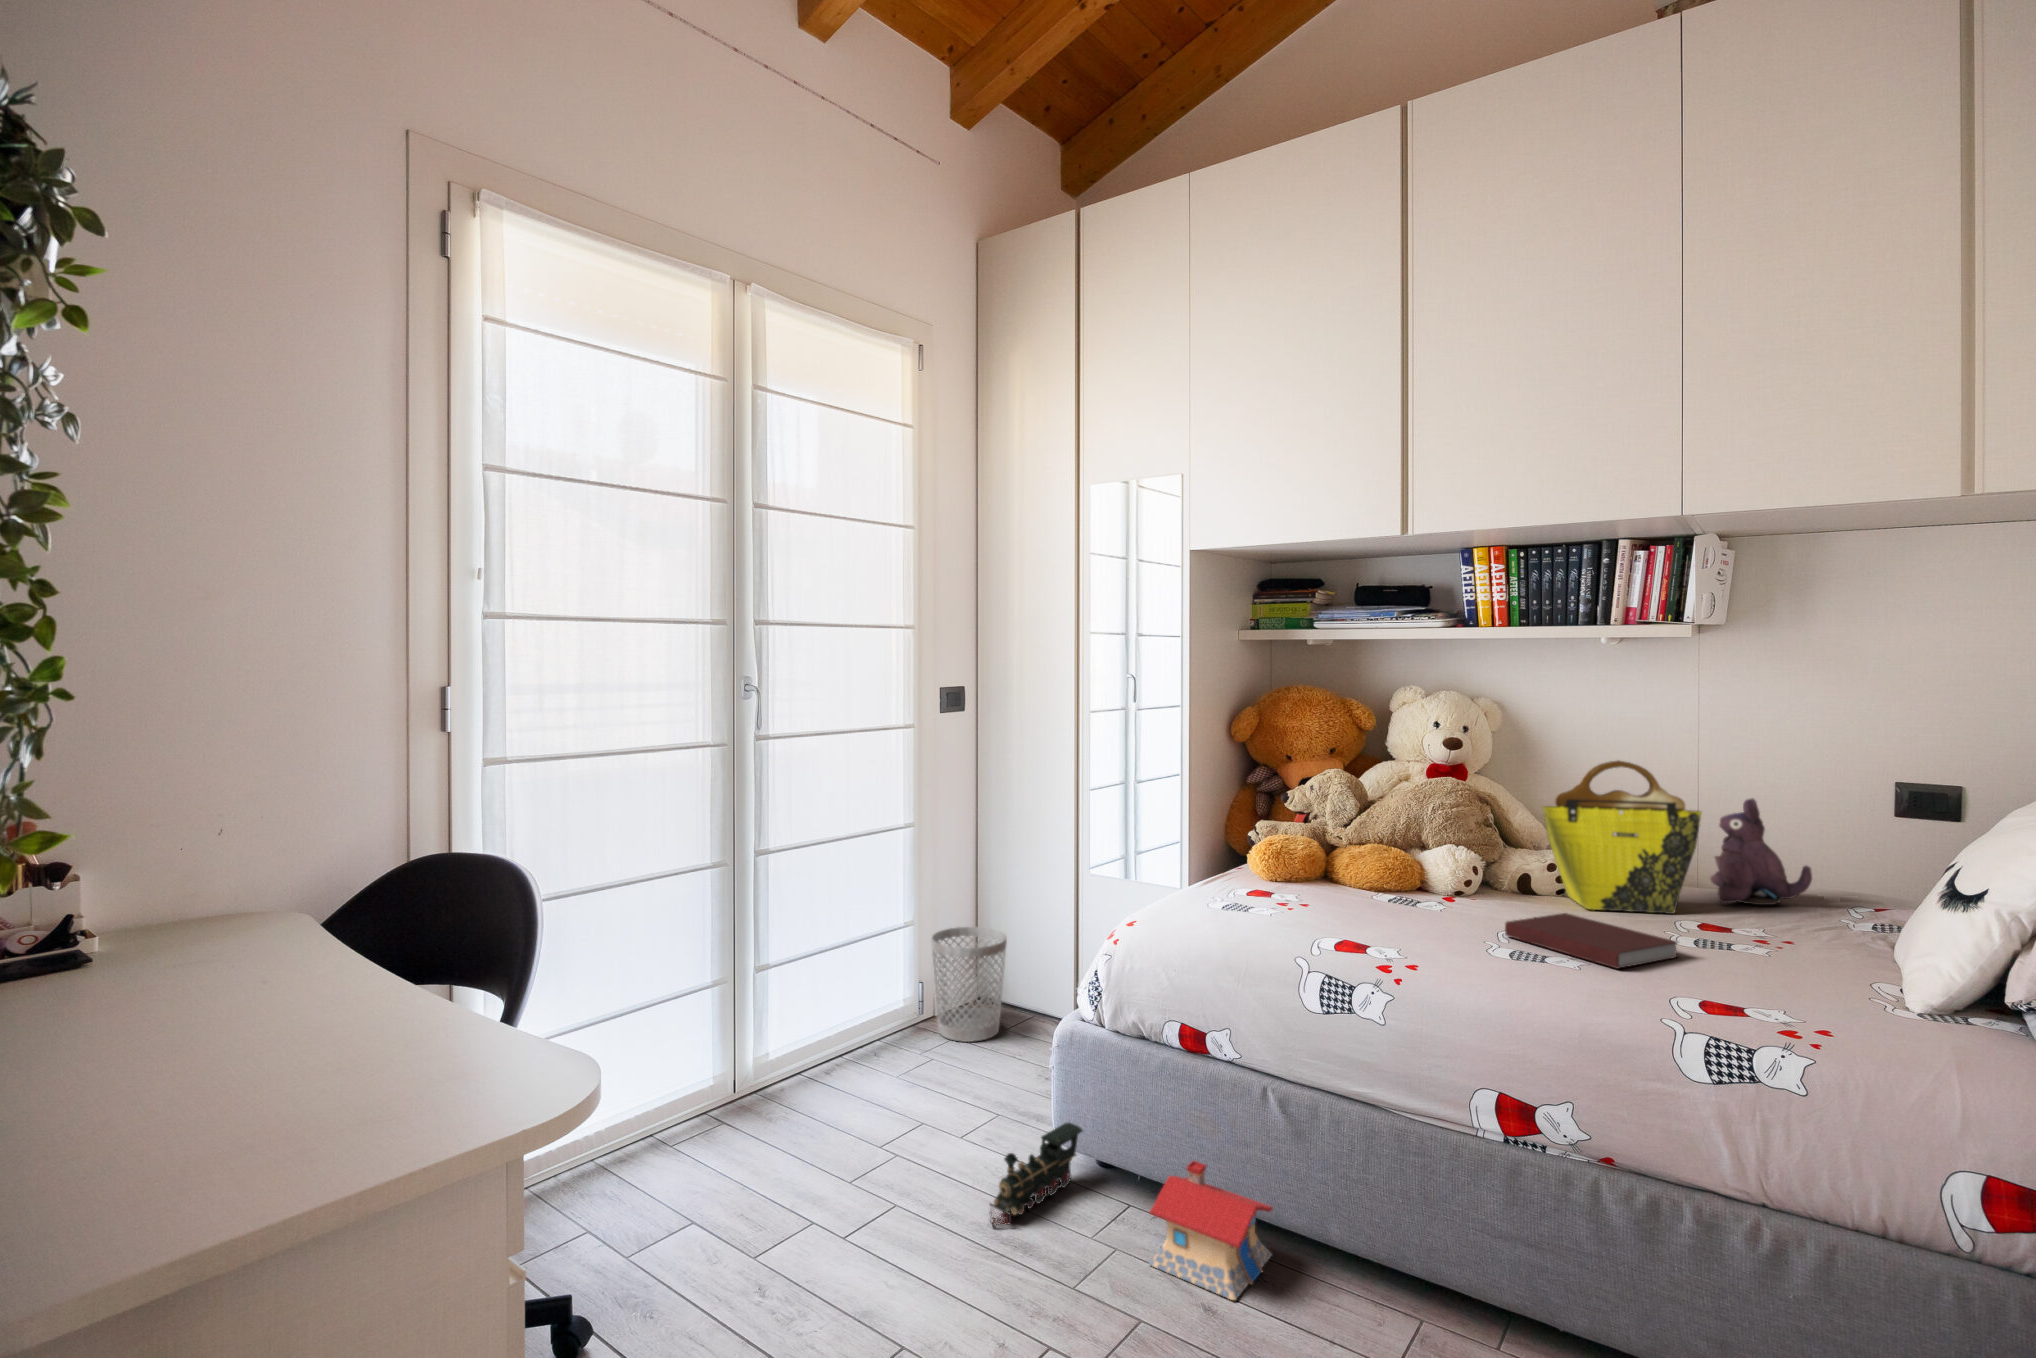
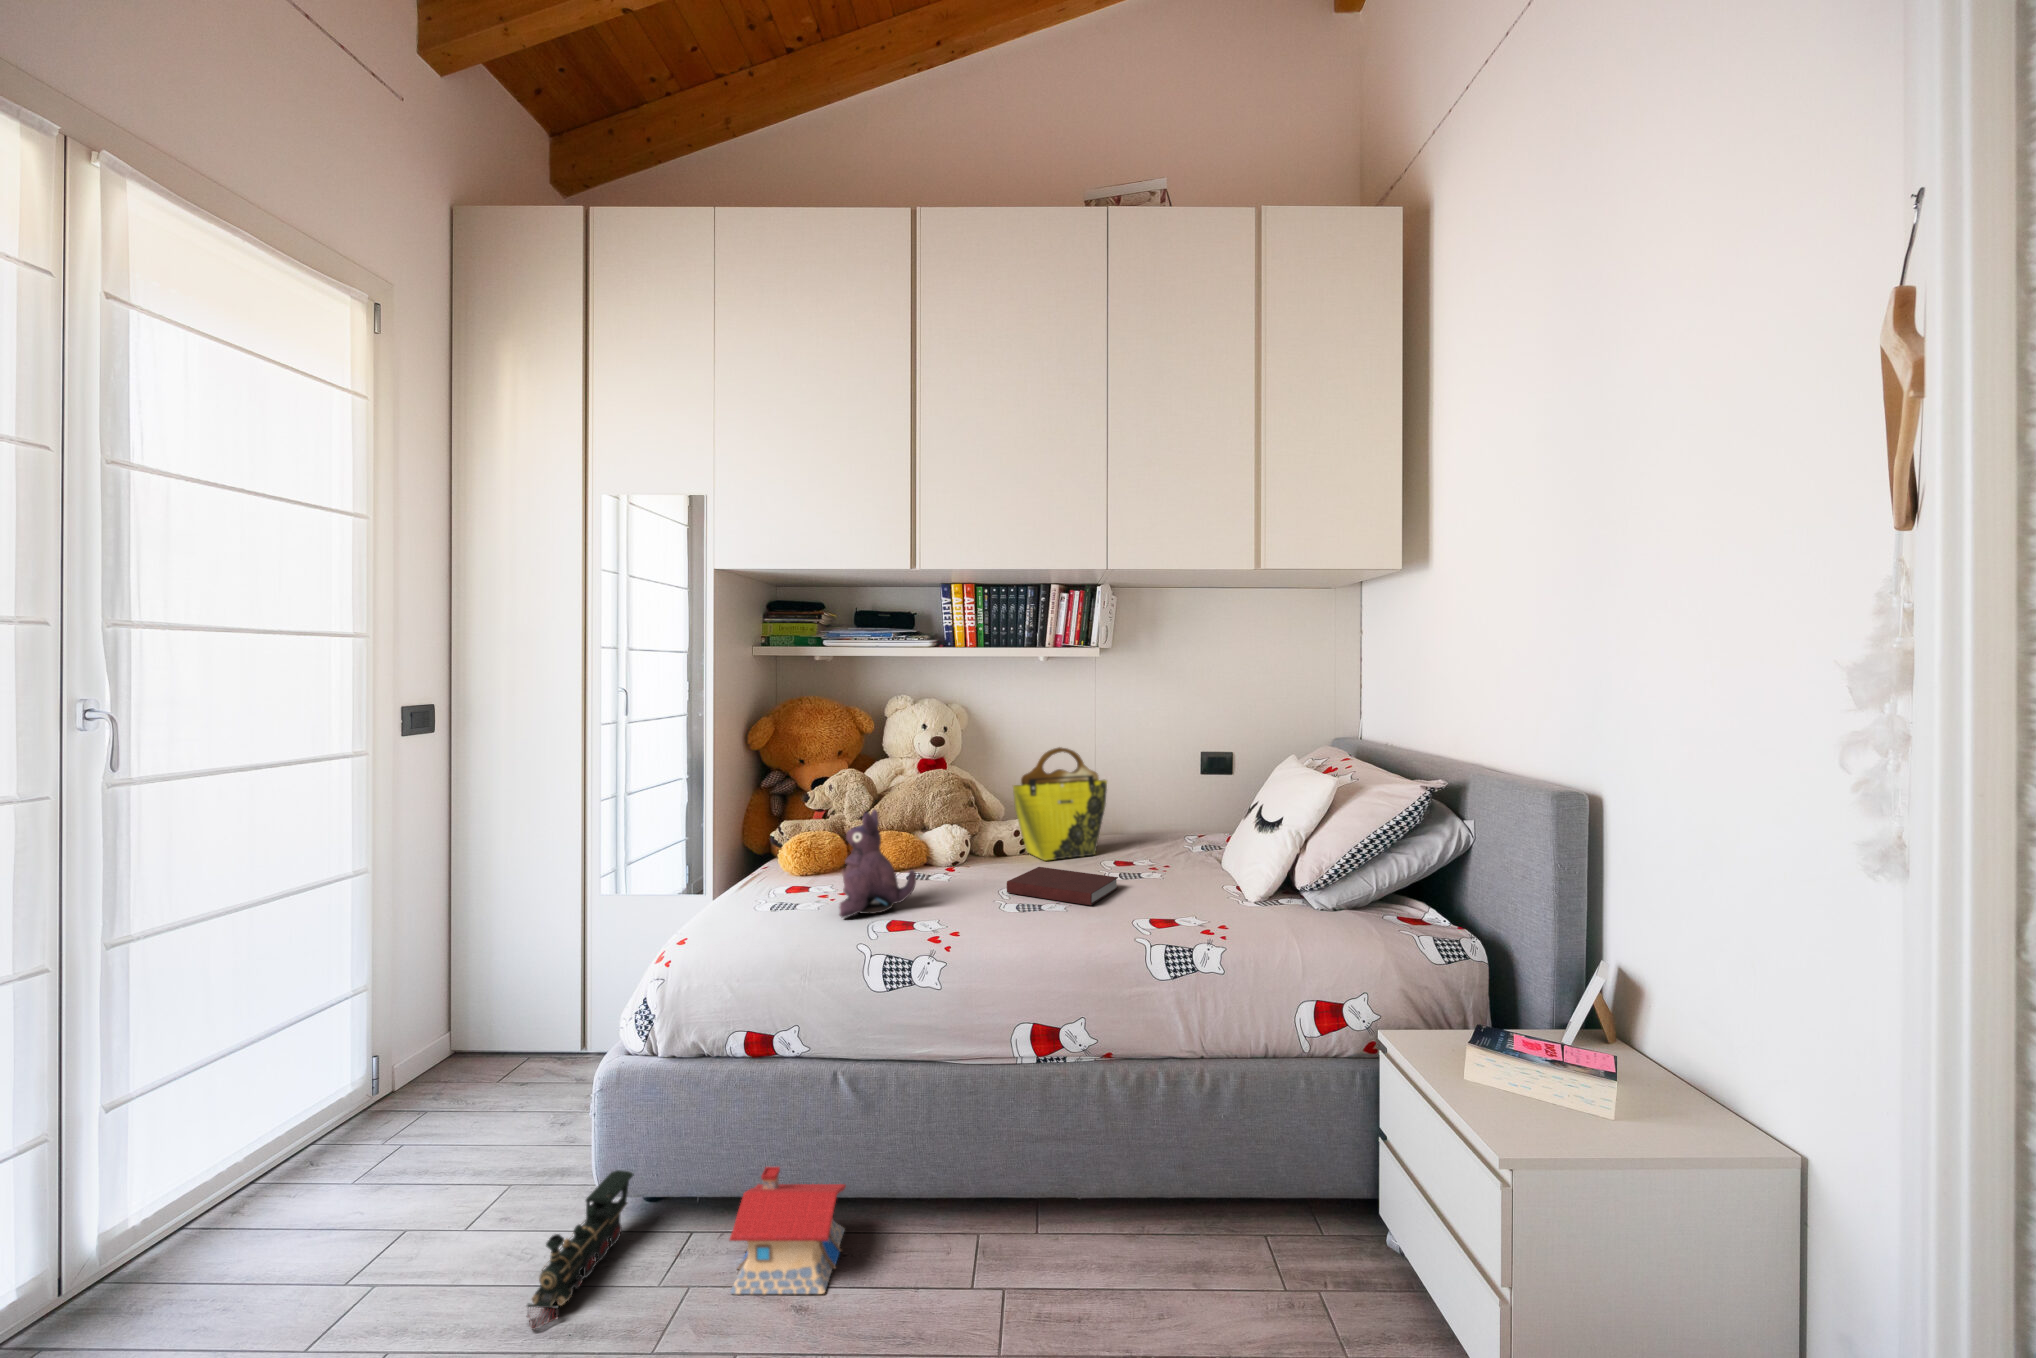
plush toy: present [1710,799,1812,905] -> present [839,810,916,918]
wastebasket: present [931,927,1007,1042] -> none [394,971,501,1113]

